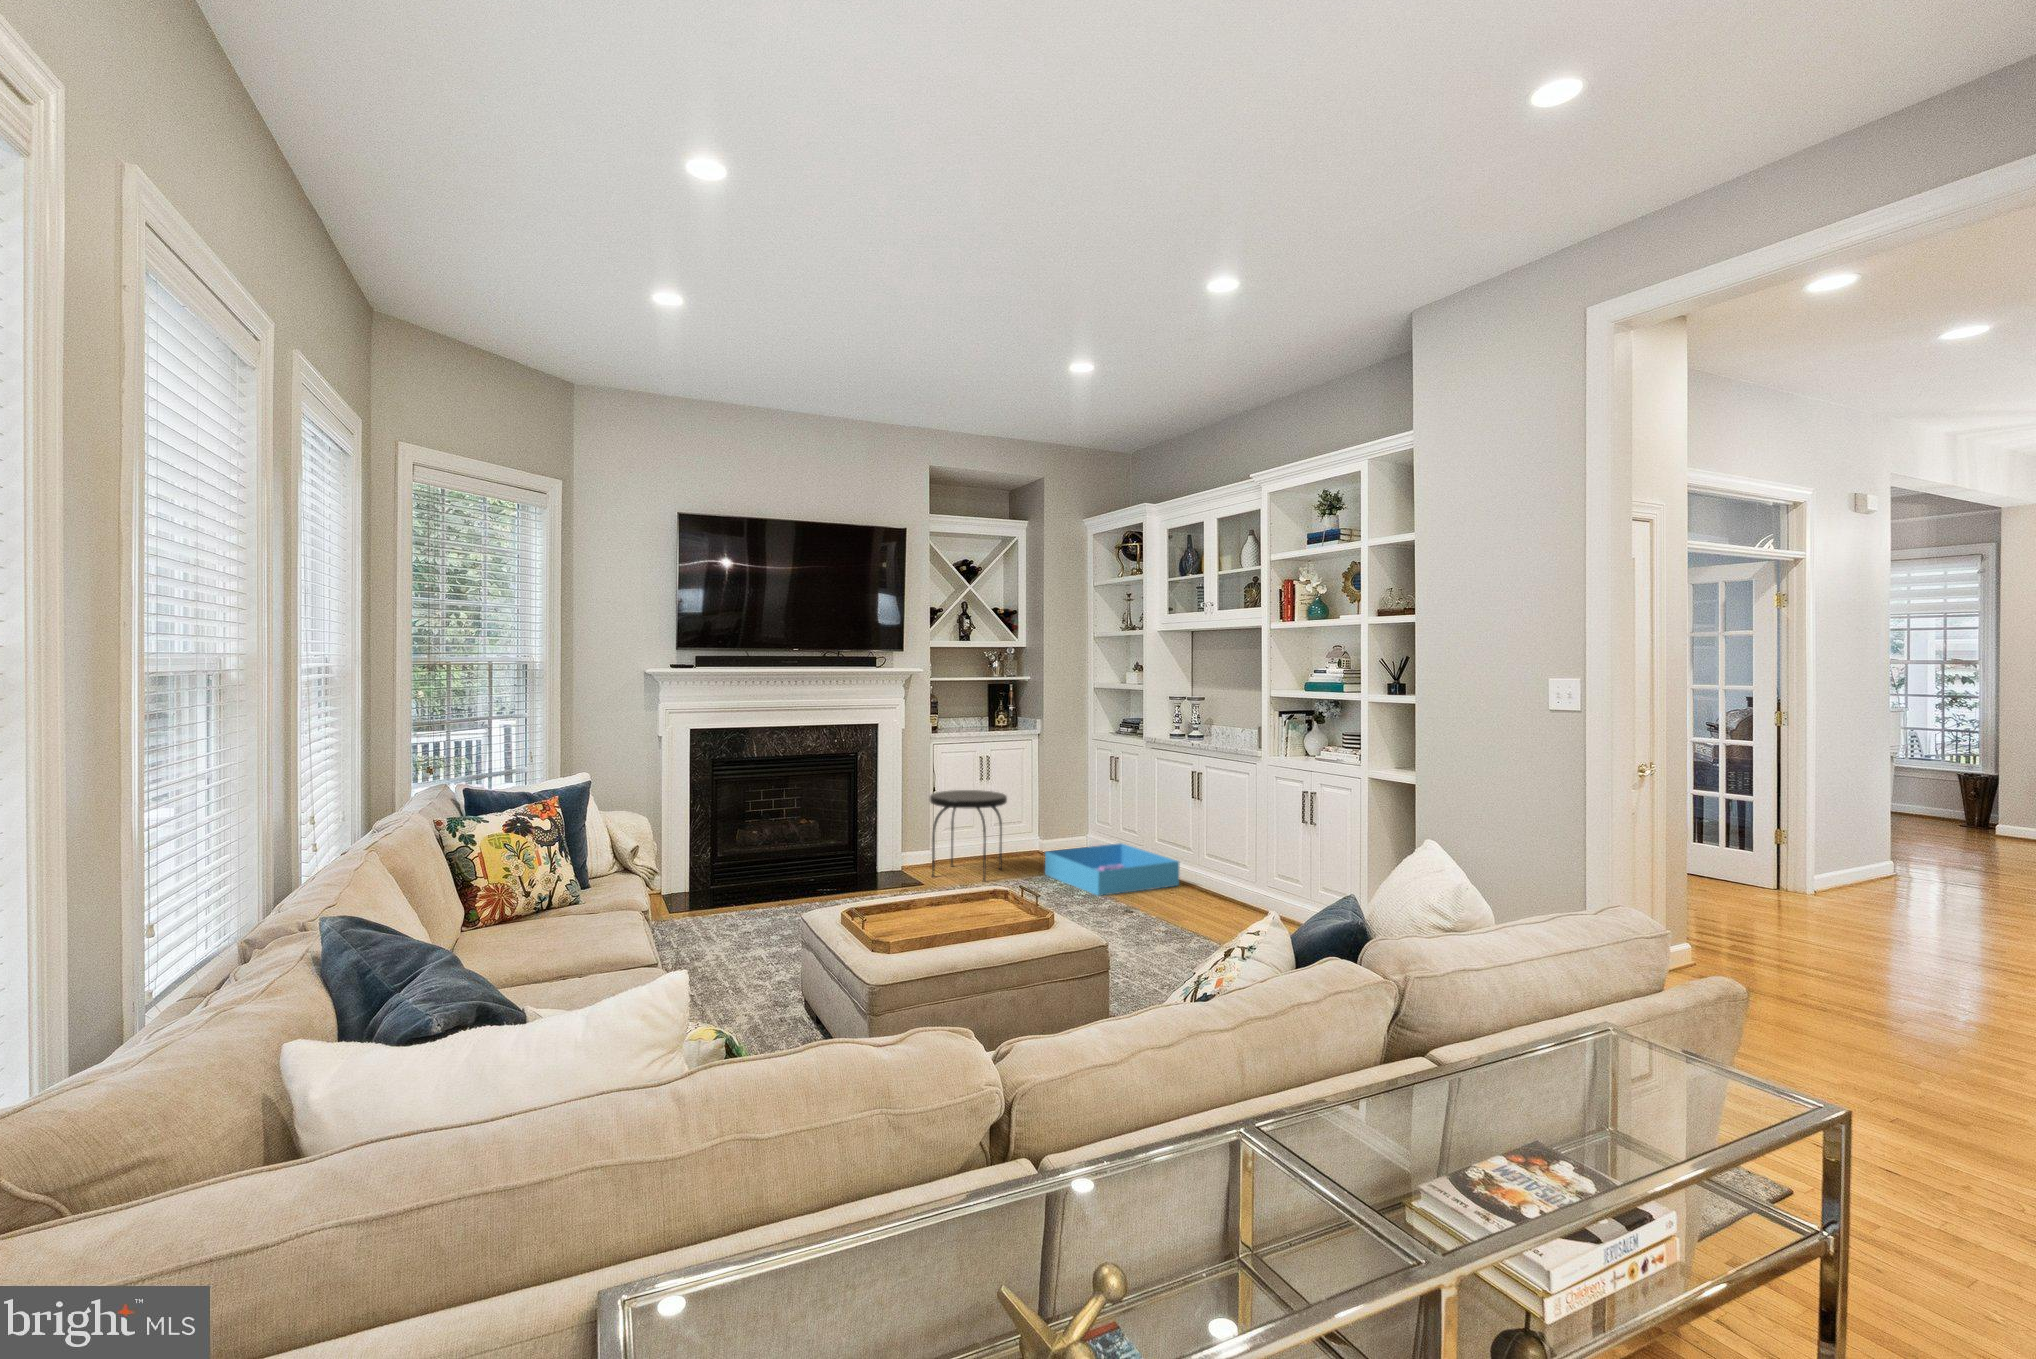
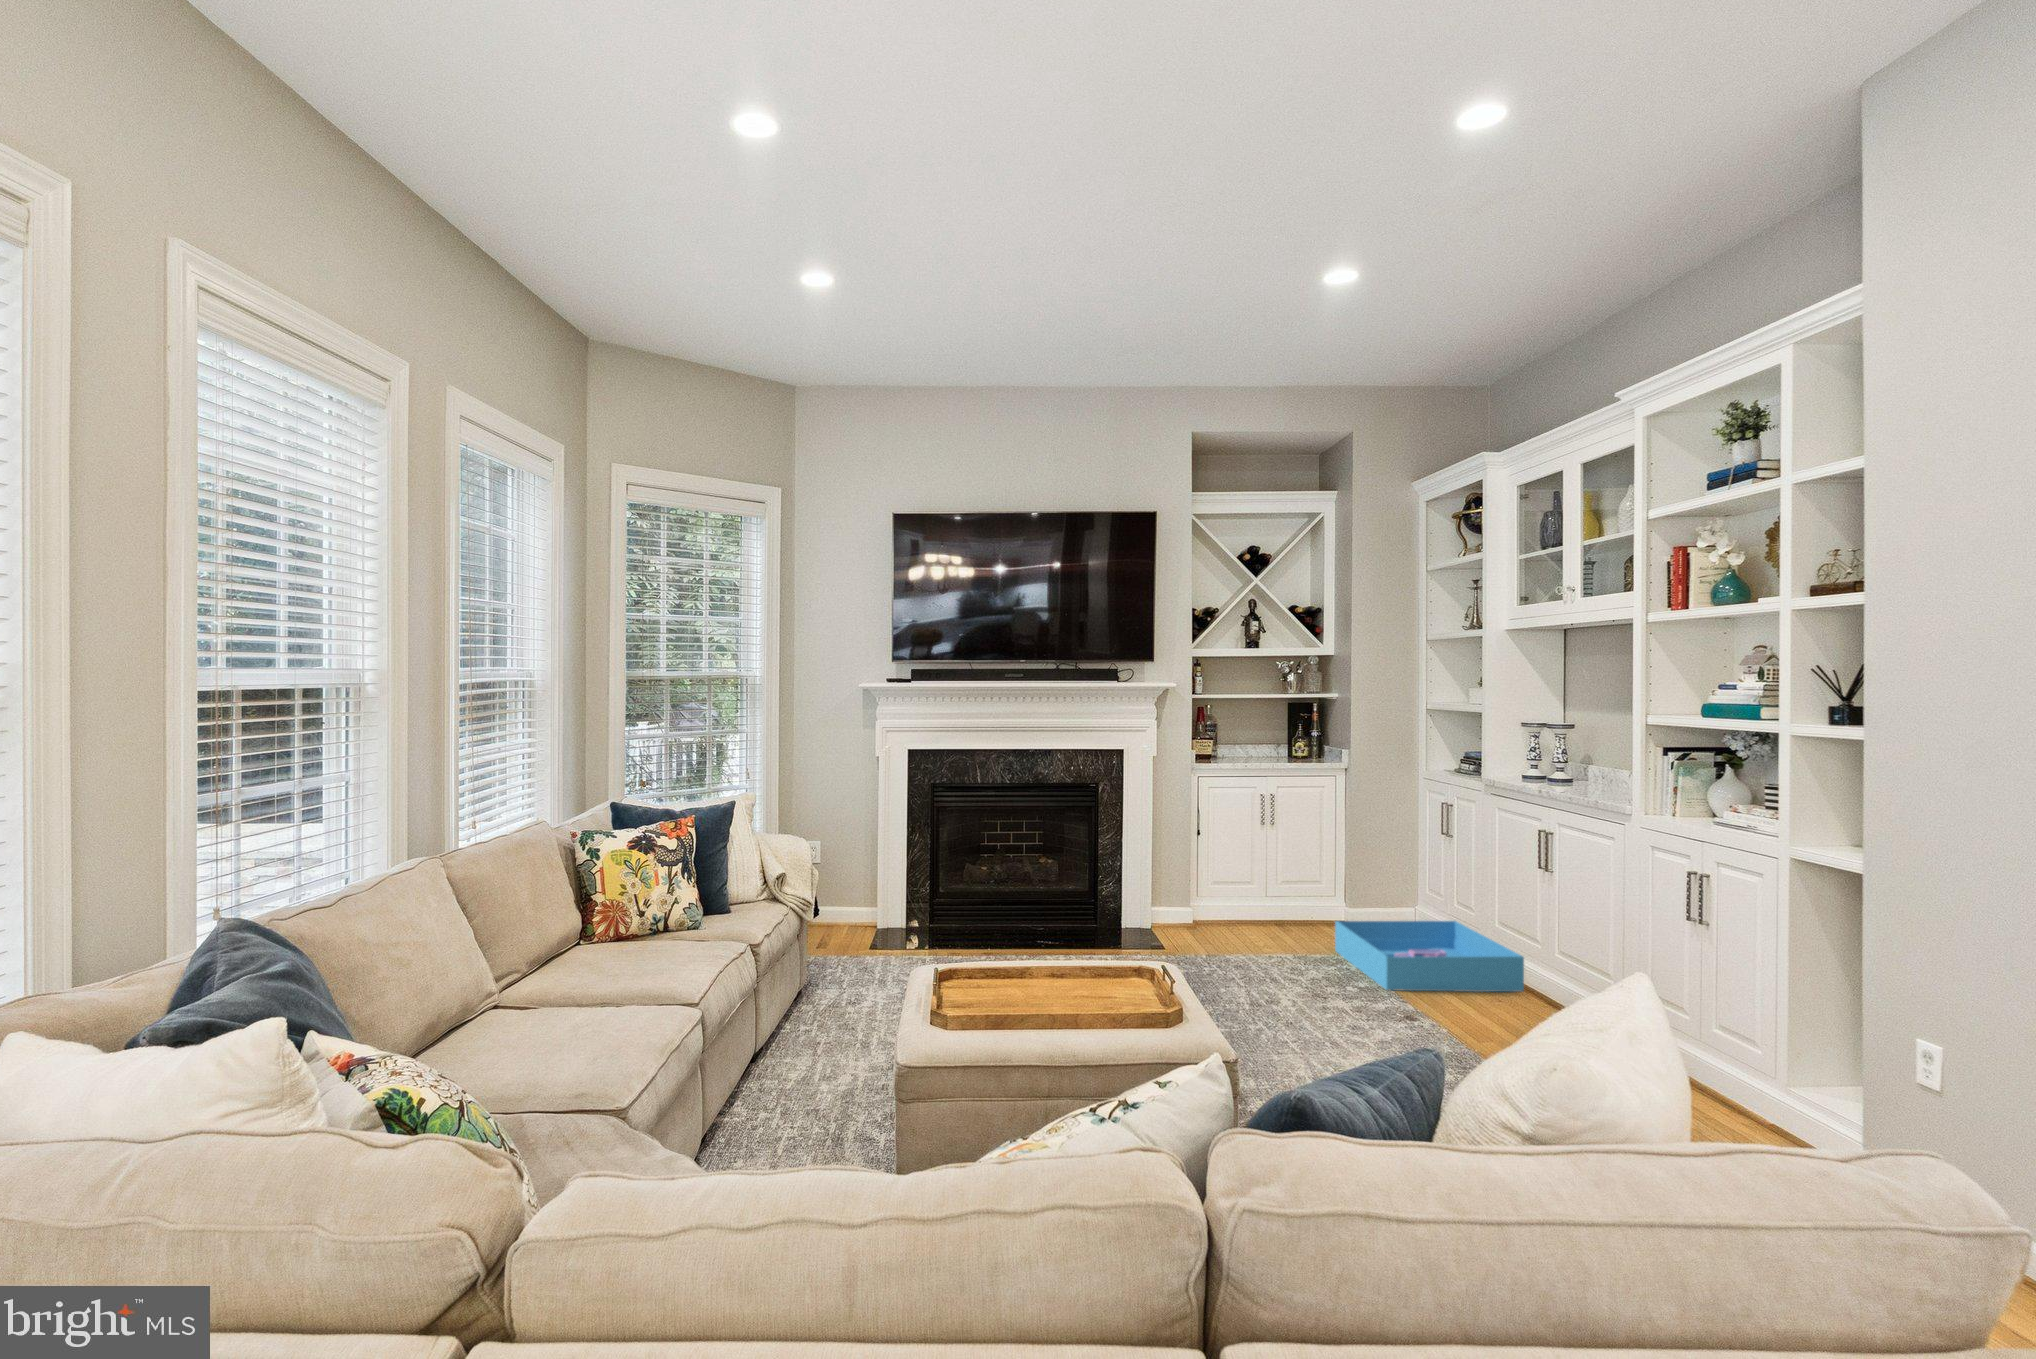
side table: present [929,790,1007,882] -> none [1186,833,1285,952]

